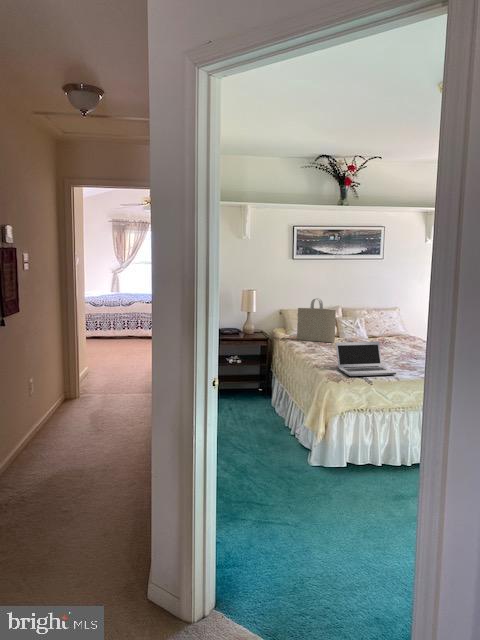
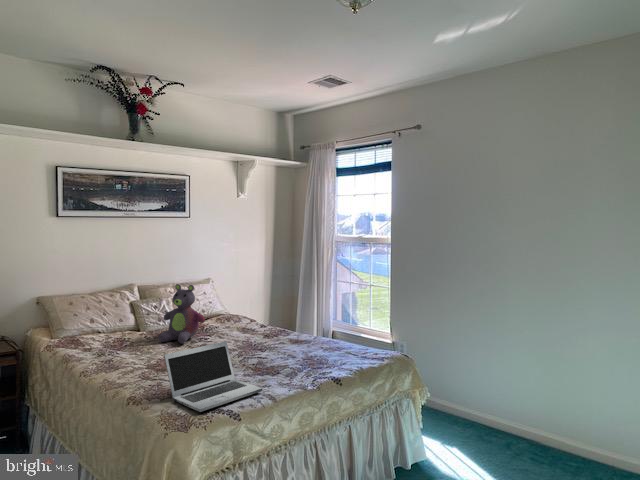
tote bag: present [297,299,336,342] -> none [74,277,139,345]
stuffed bear: none [347,306,380,346] -> present [158,284,205,344]

